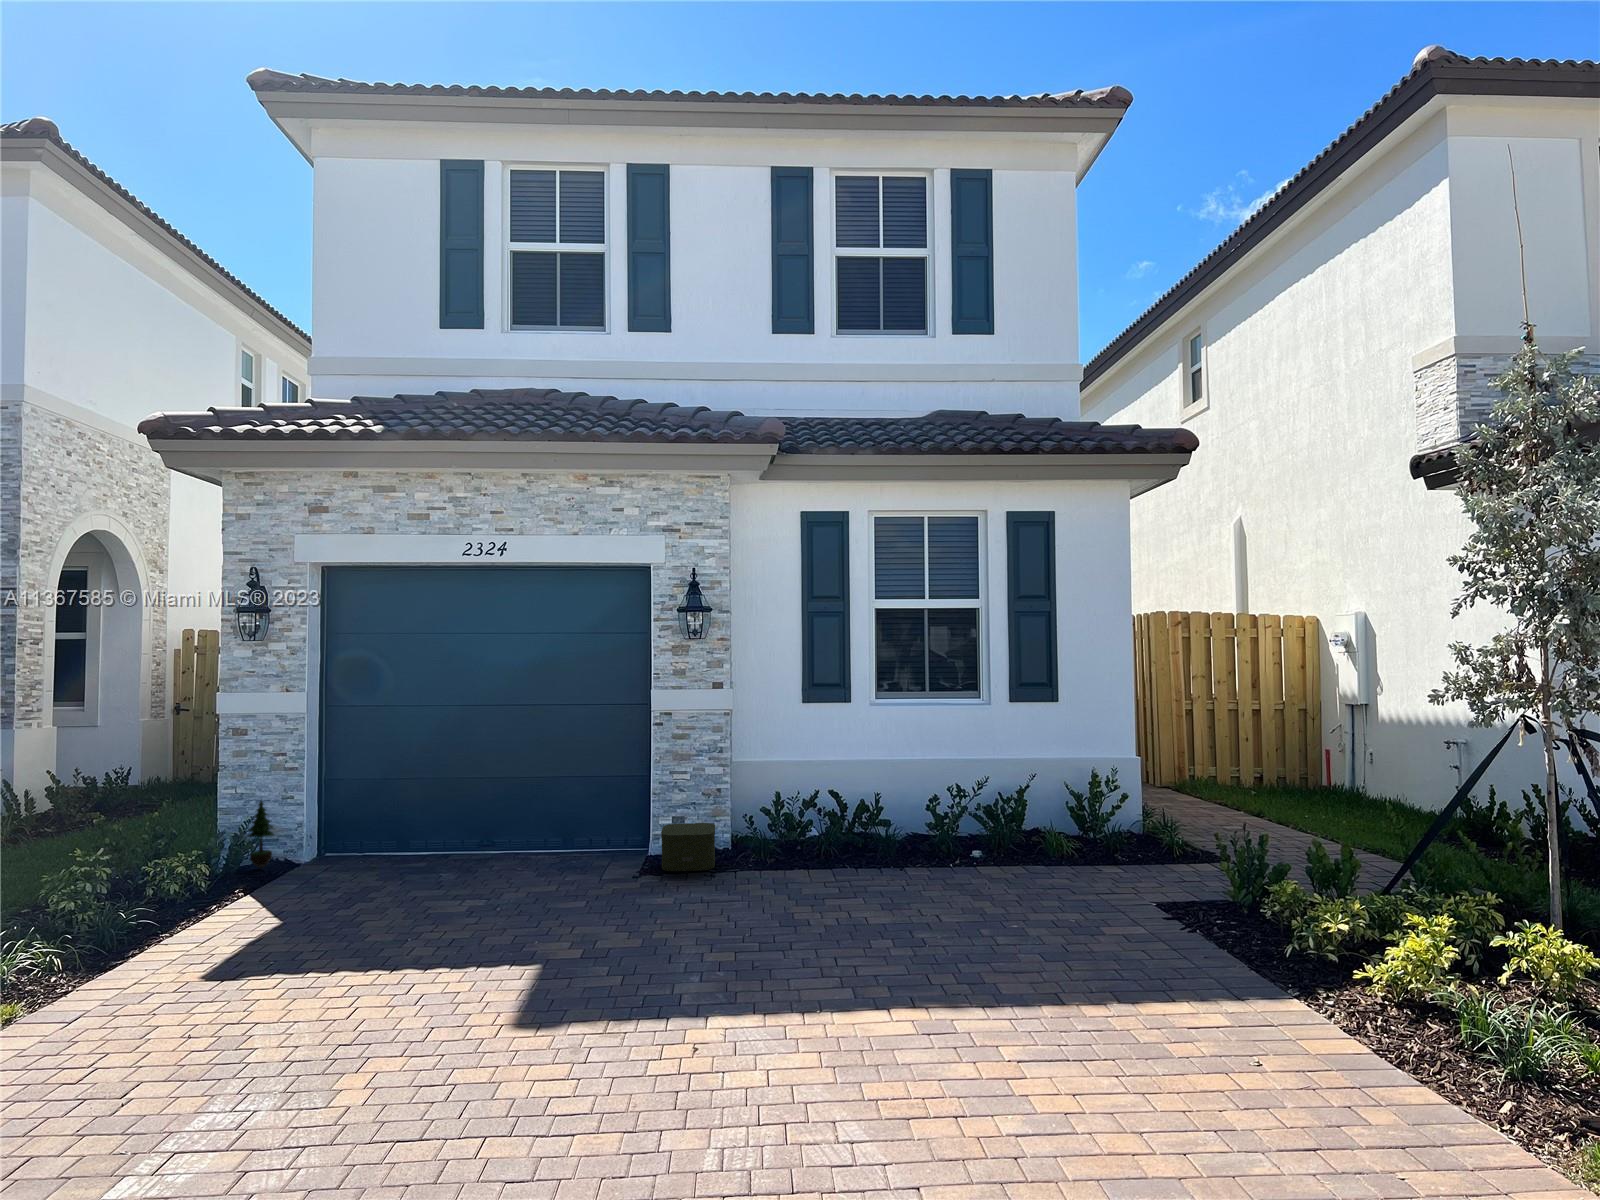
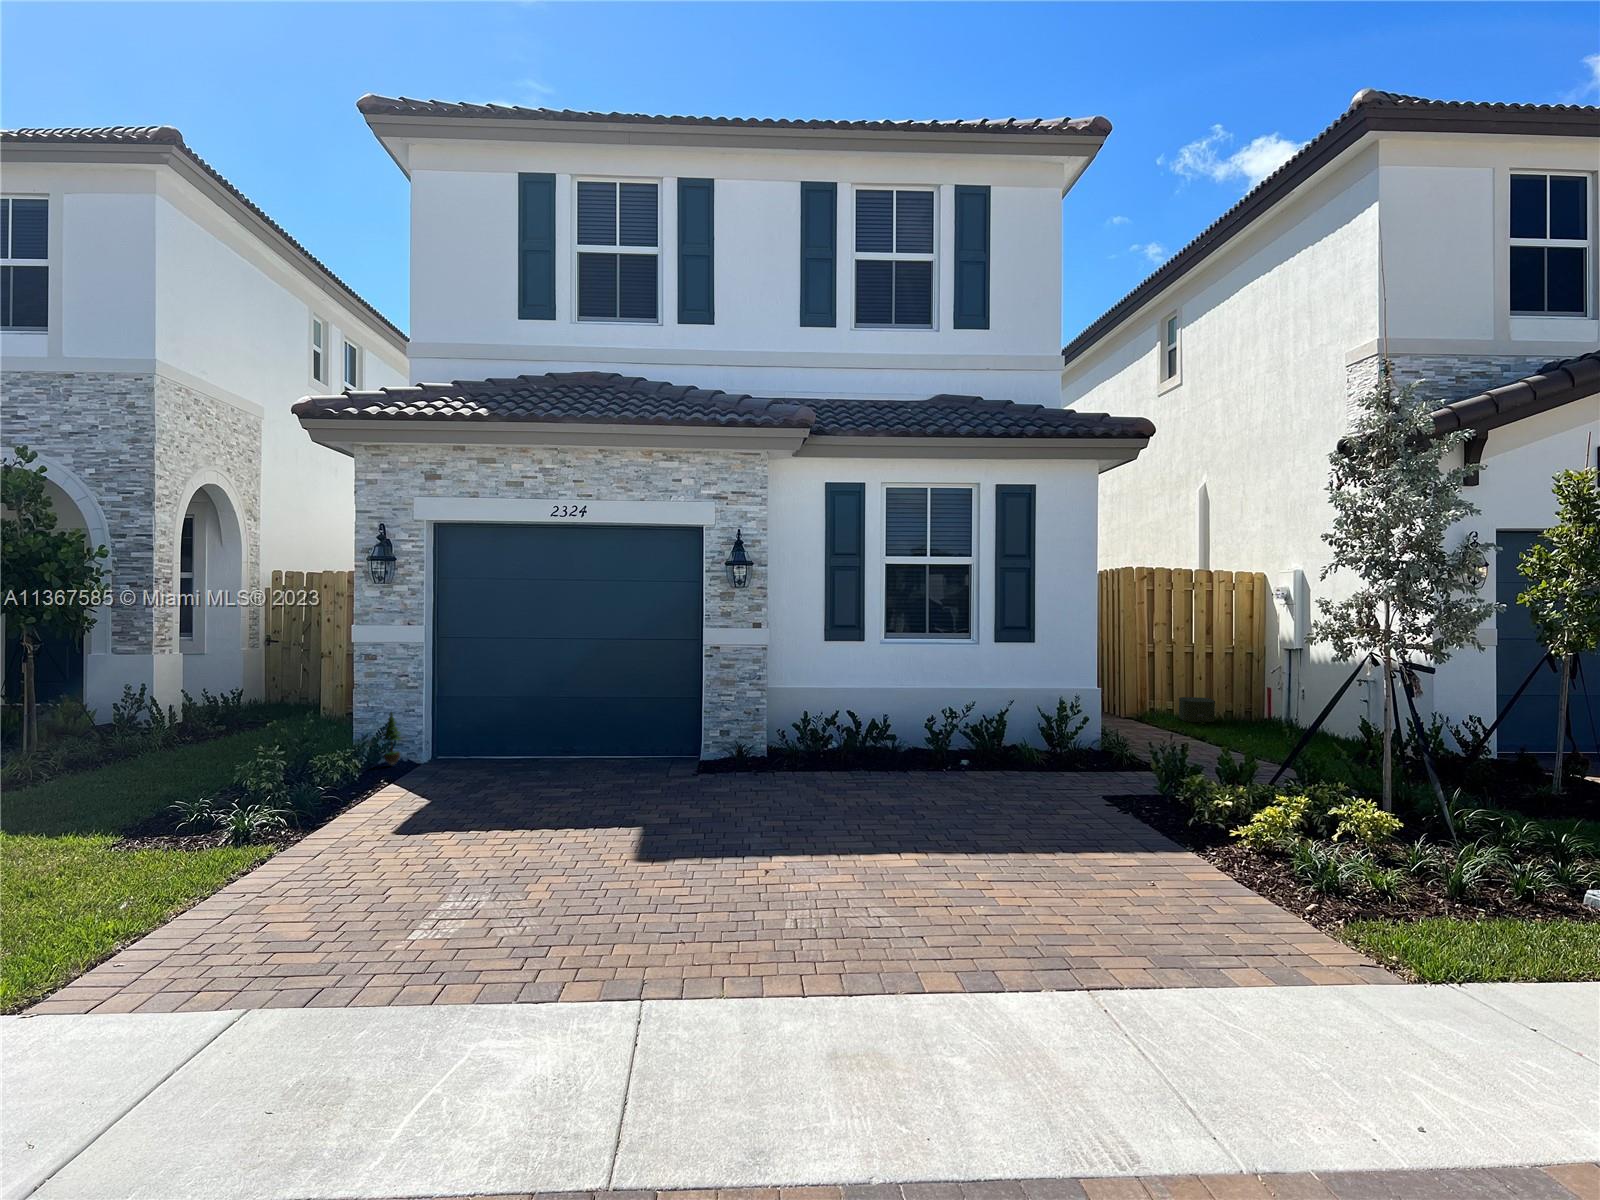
storage box: present [661,823,715,871] -> present [1179,697,1215,722]

